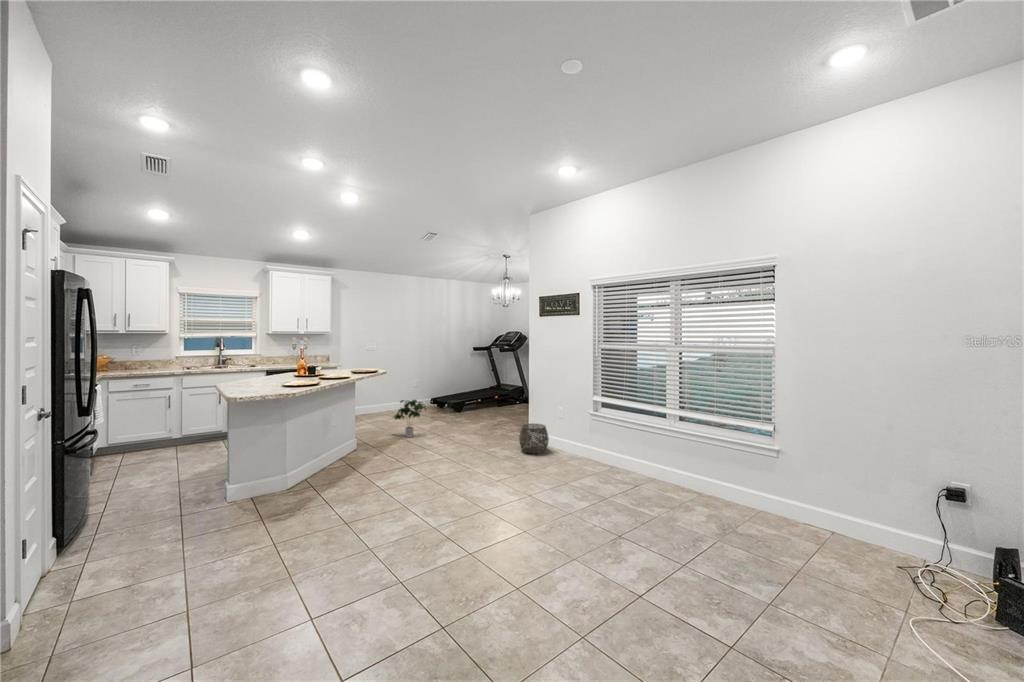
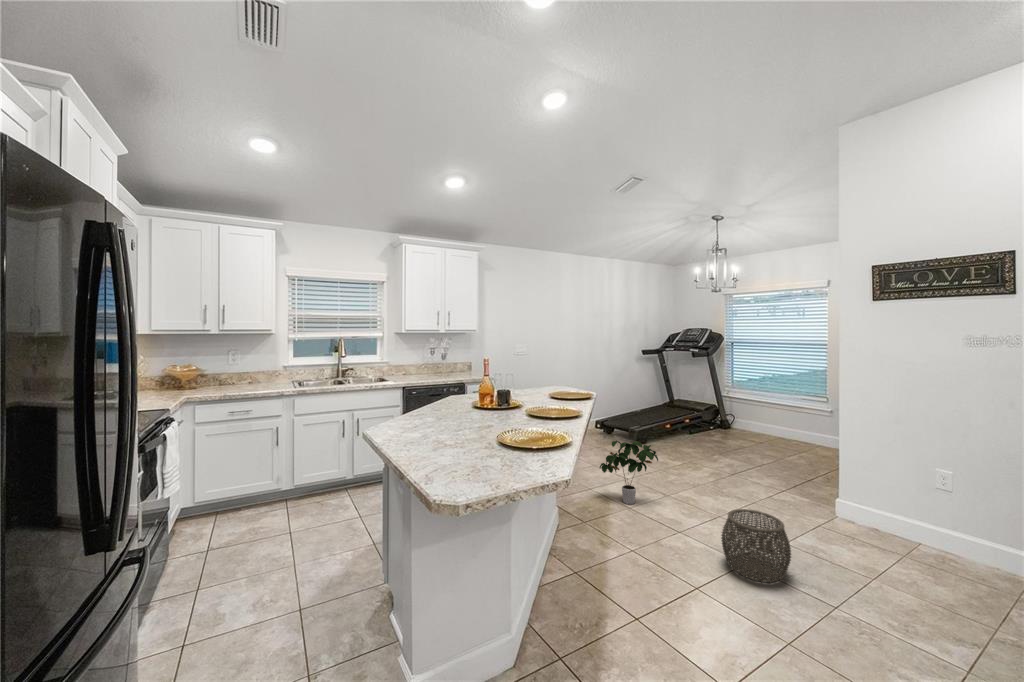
woven basket: present [519,424,549,454] -> present [721,509,791,583]

